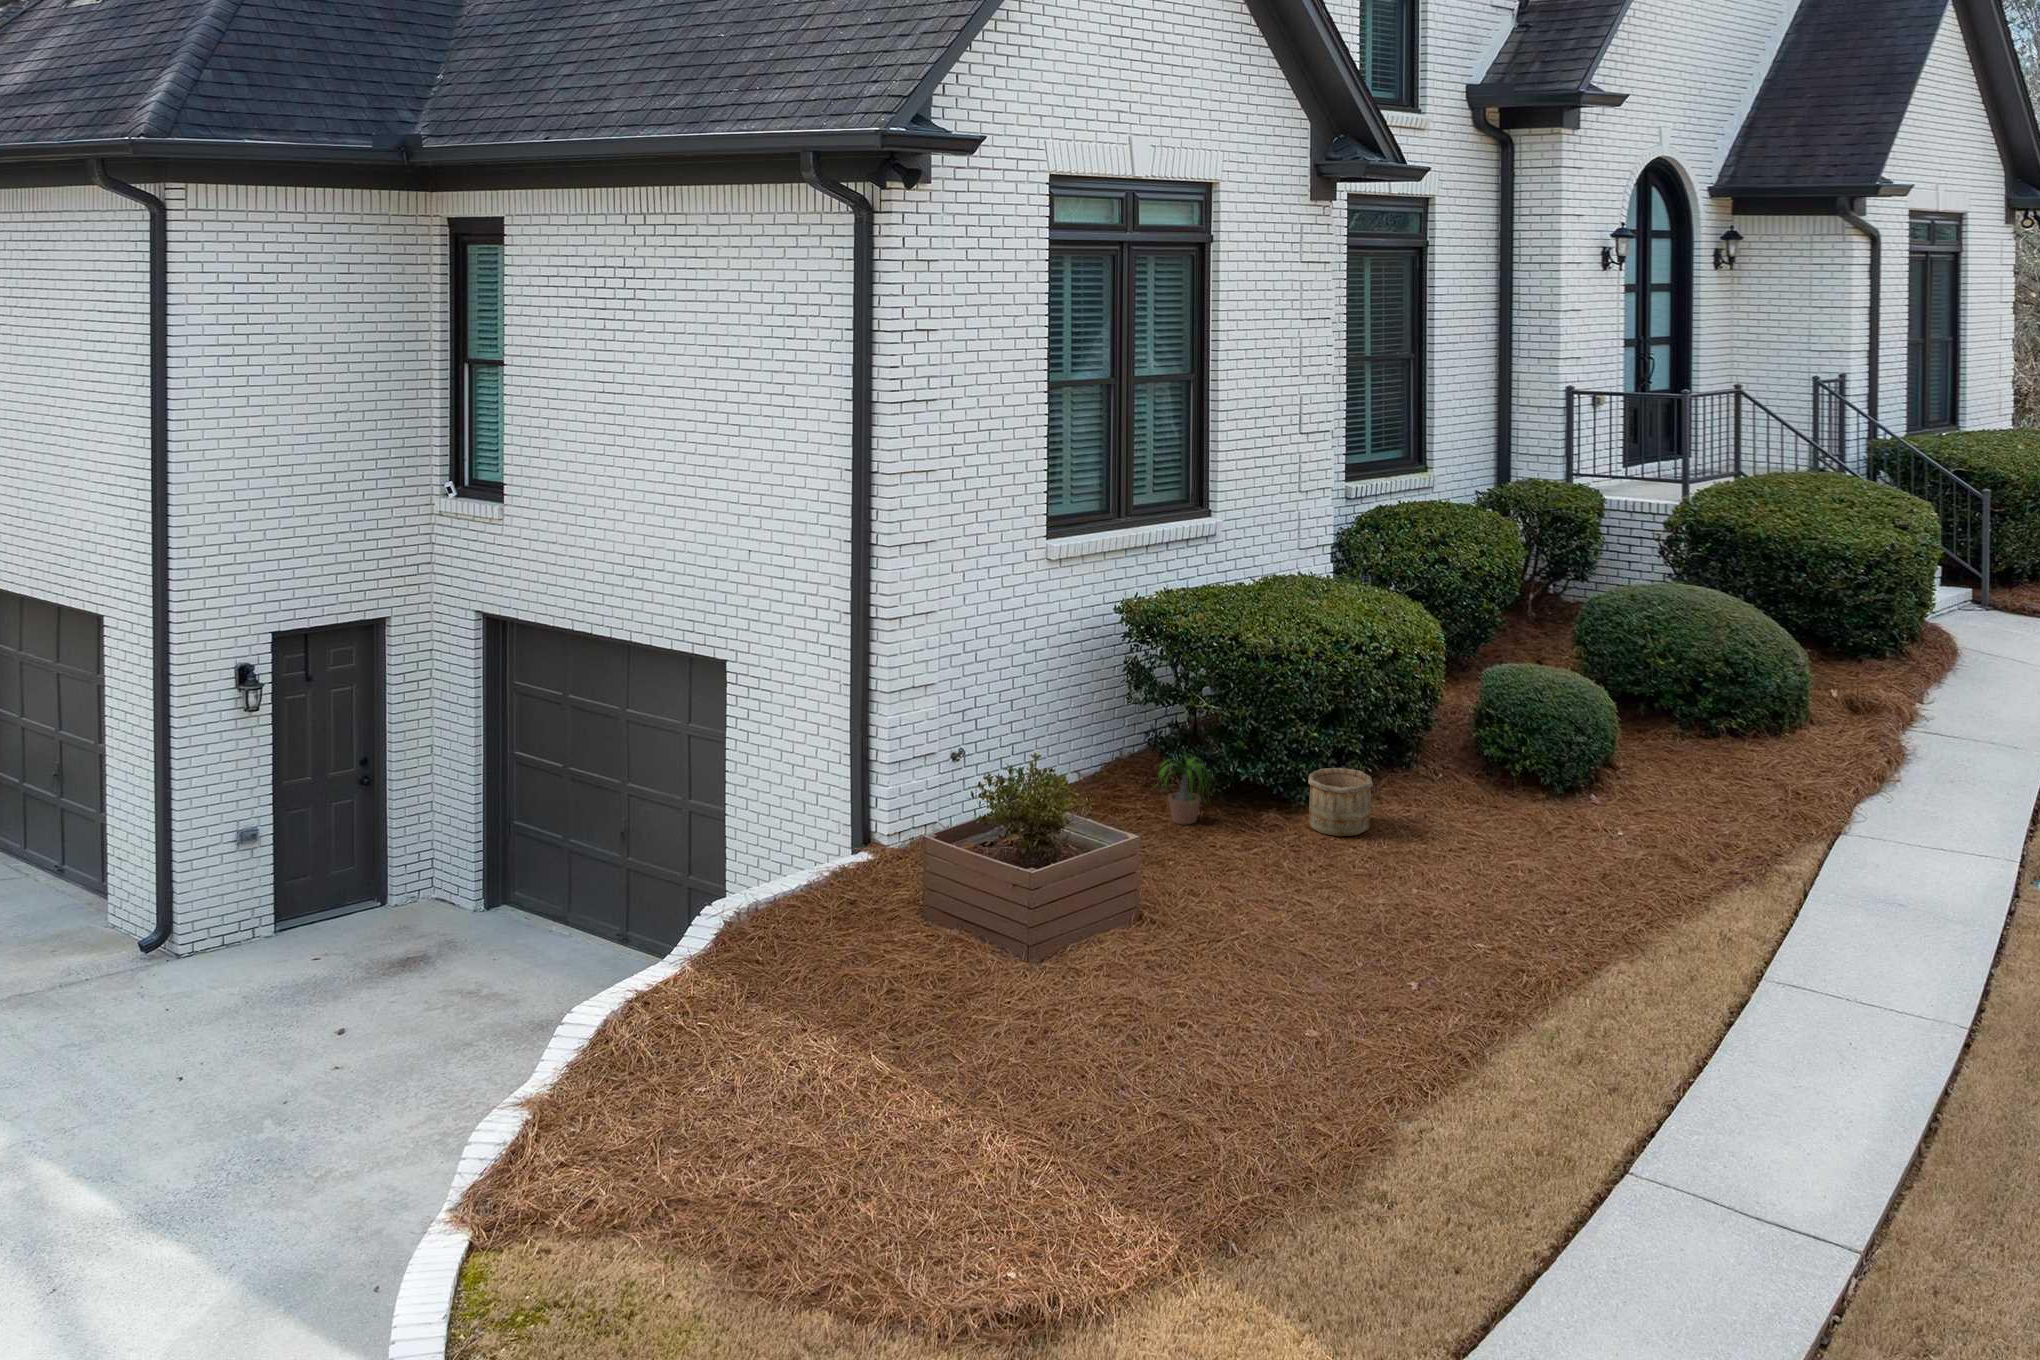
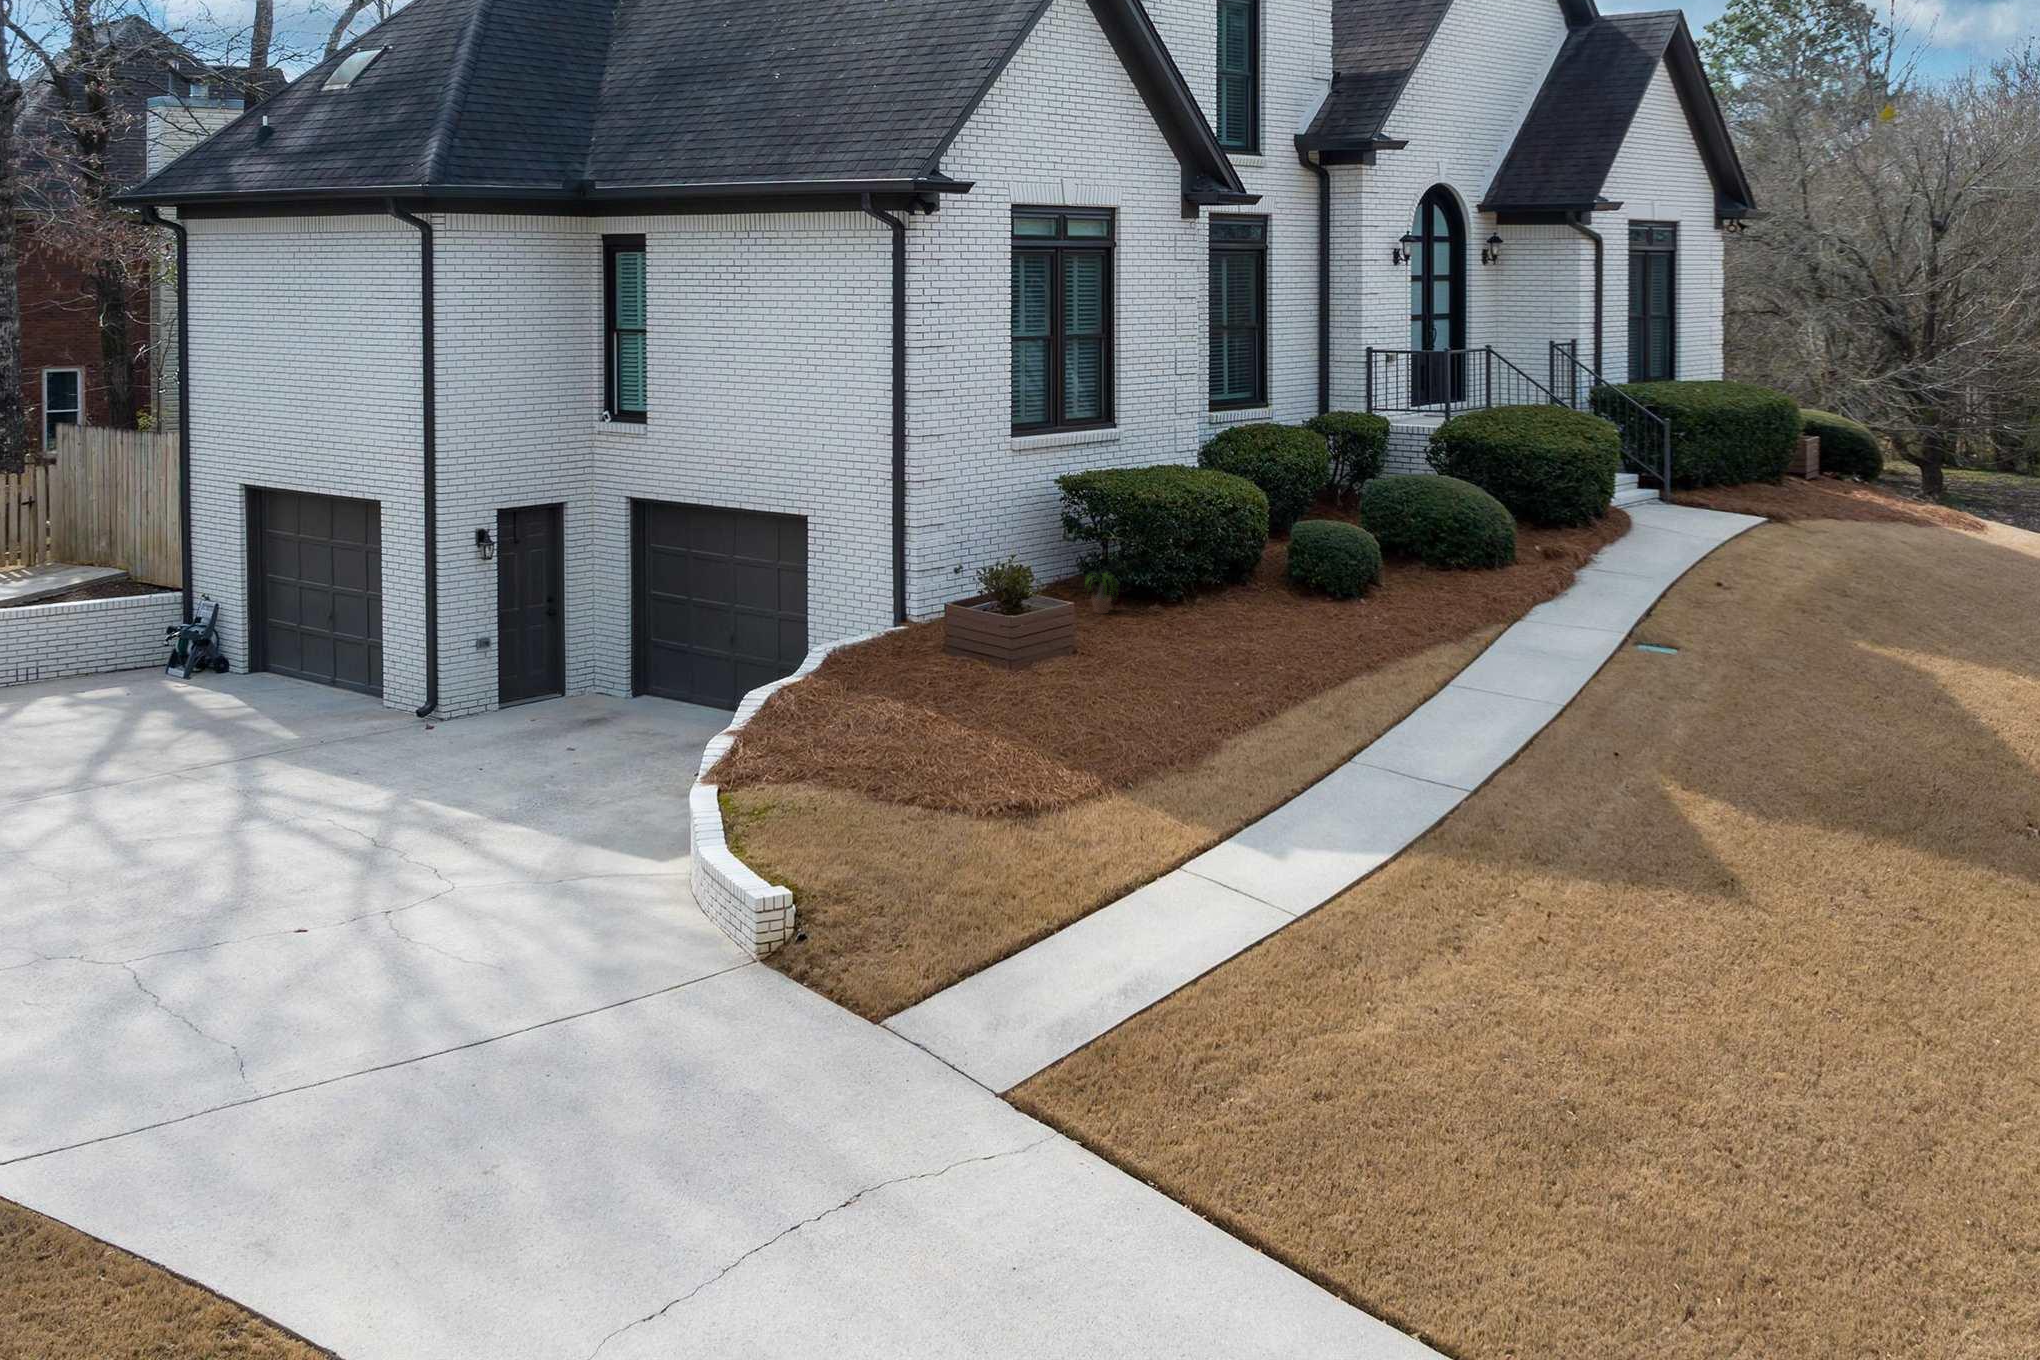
wooden bucket: present [1308,768,1373,836] -> none [1179,578,1220,618]

